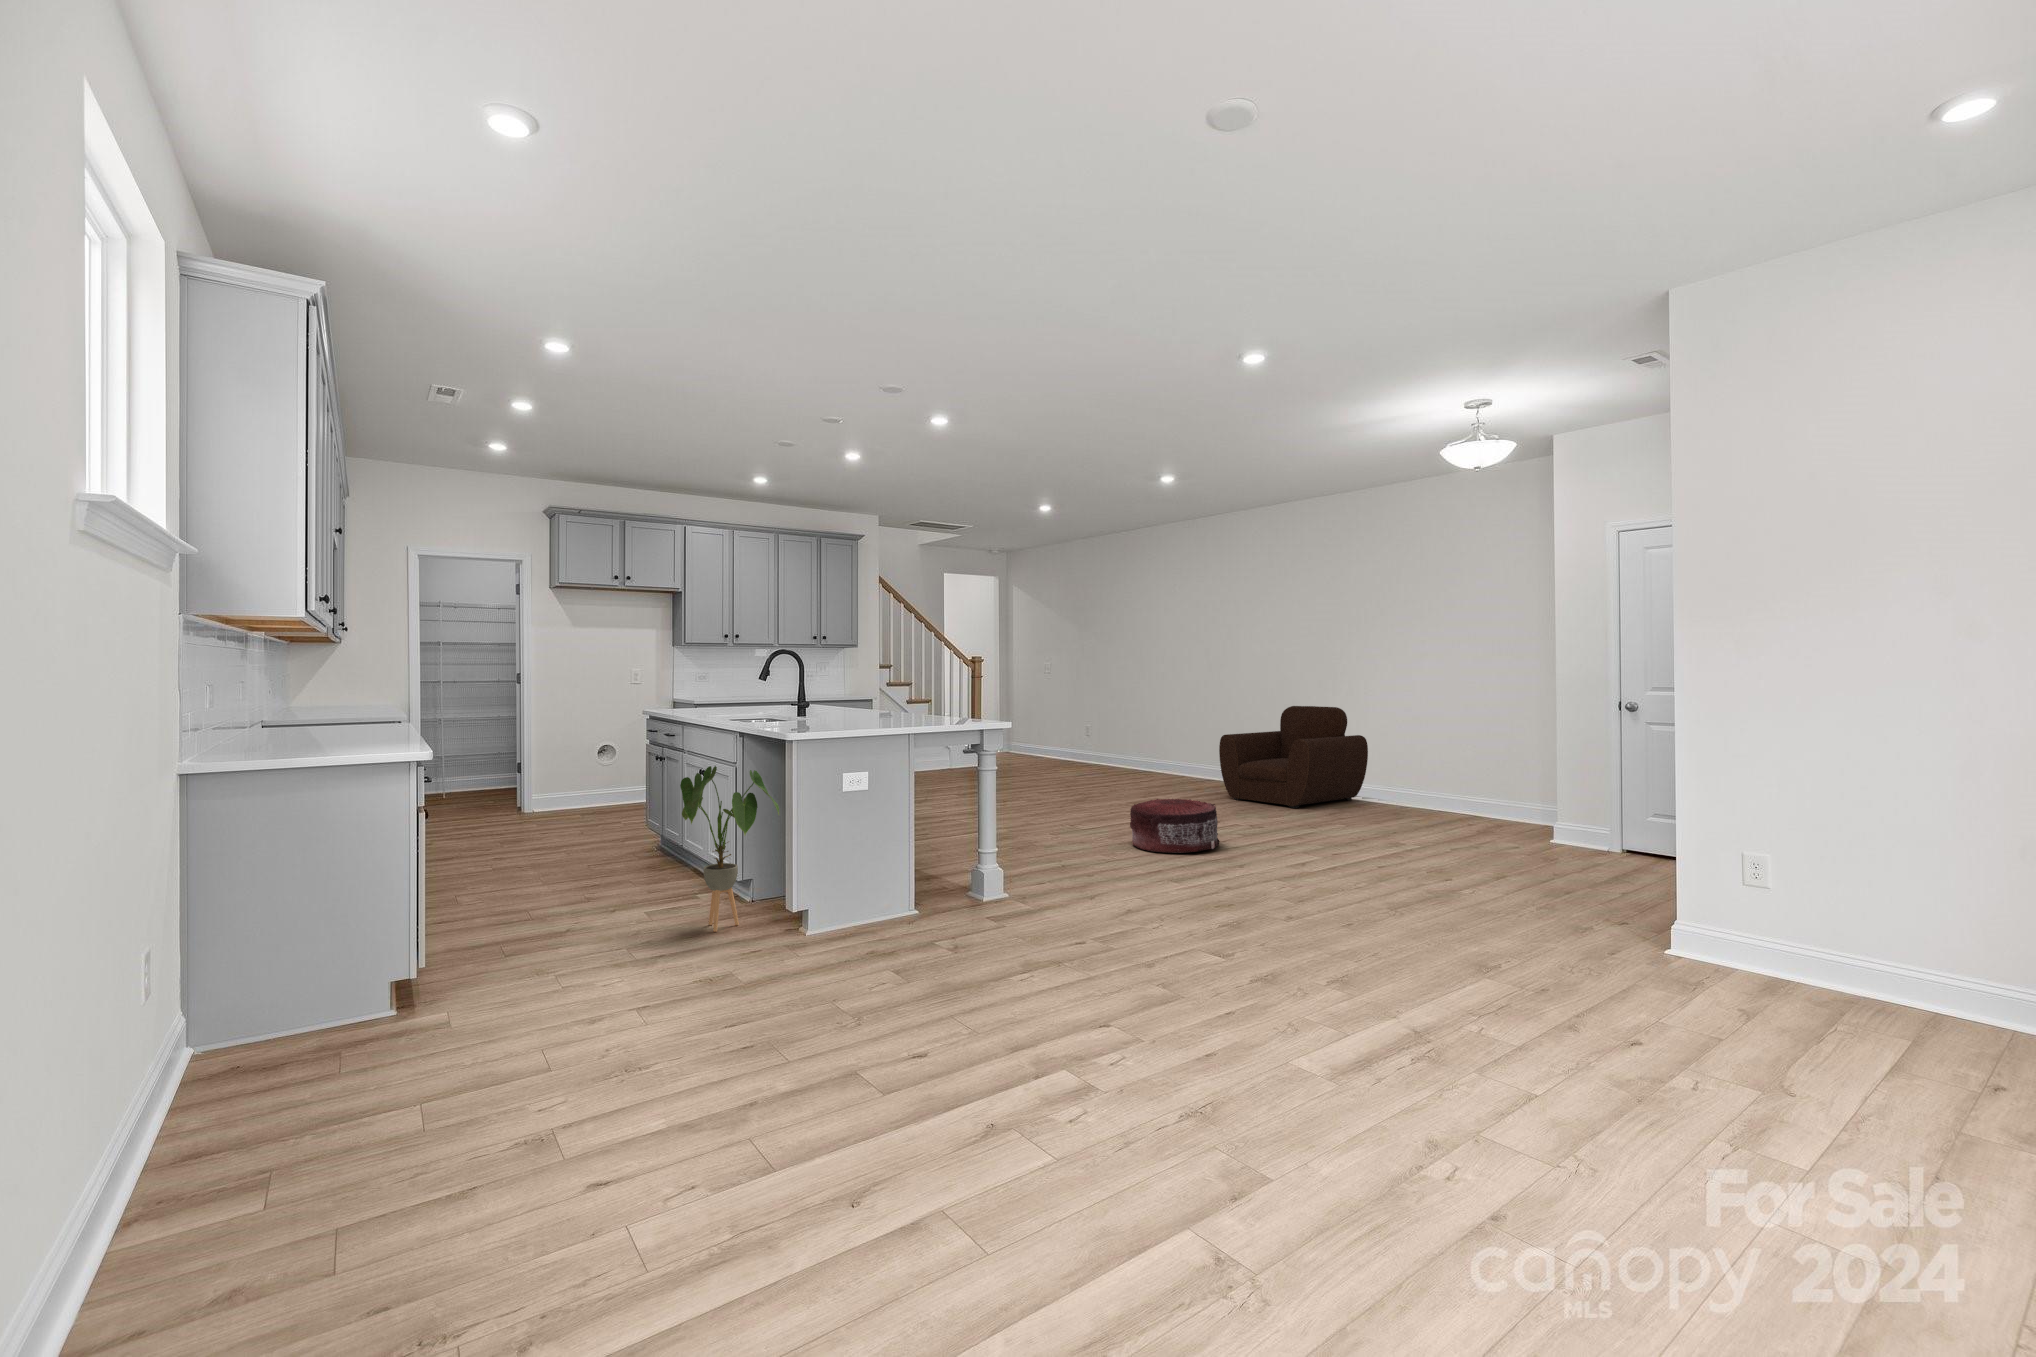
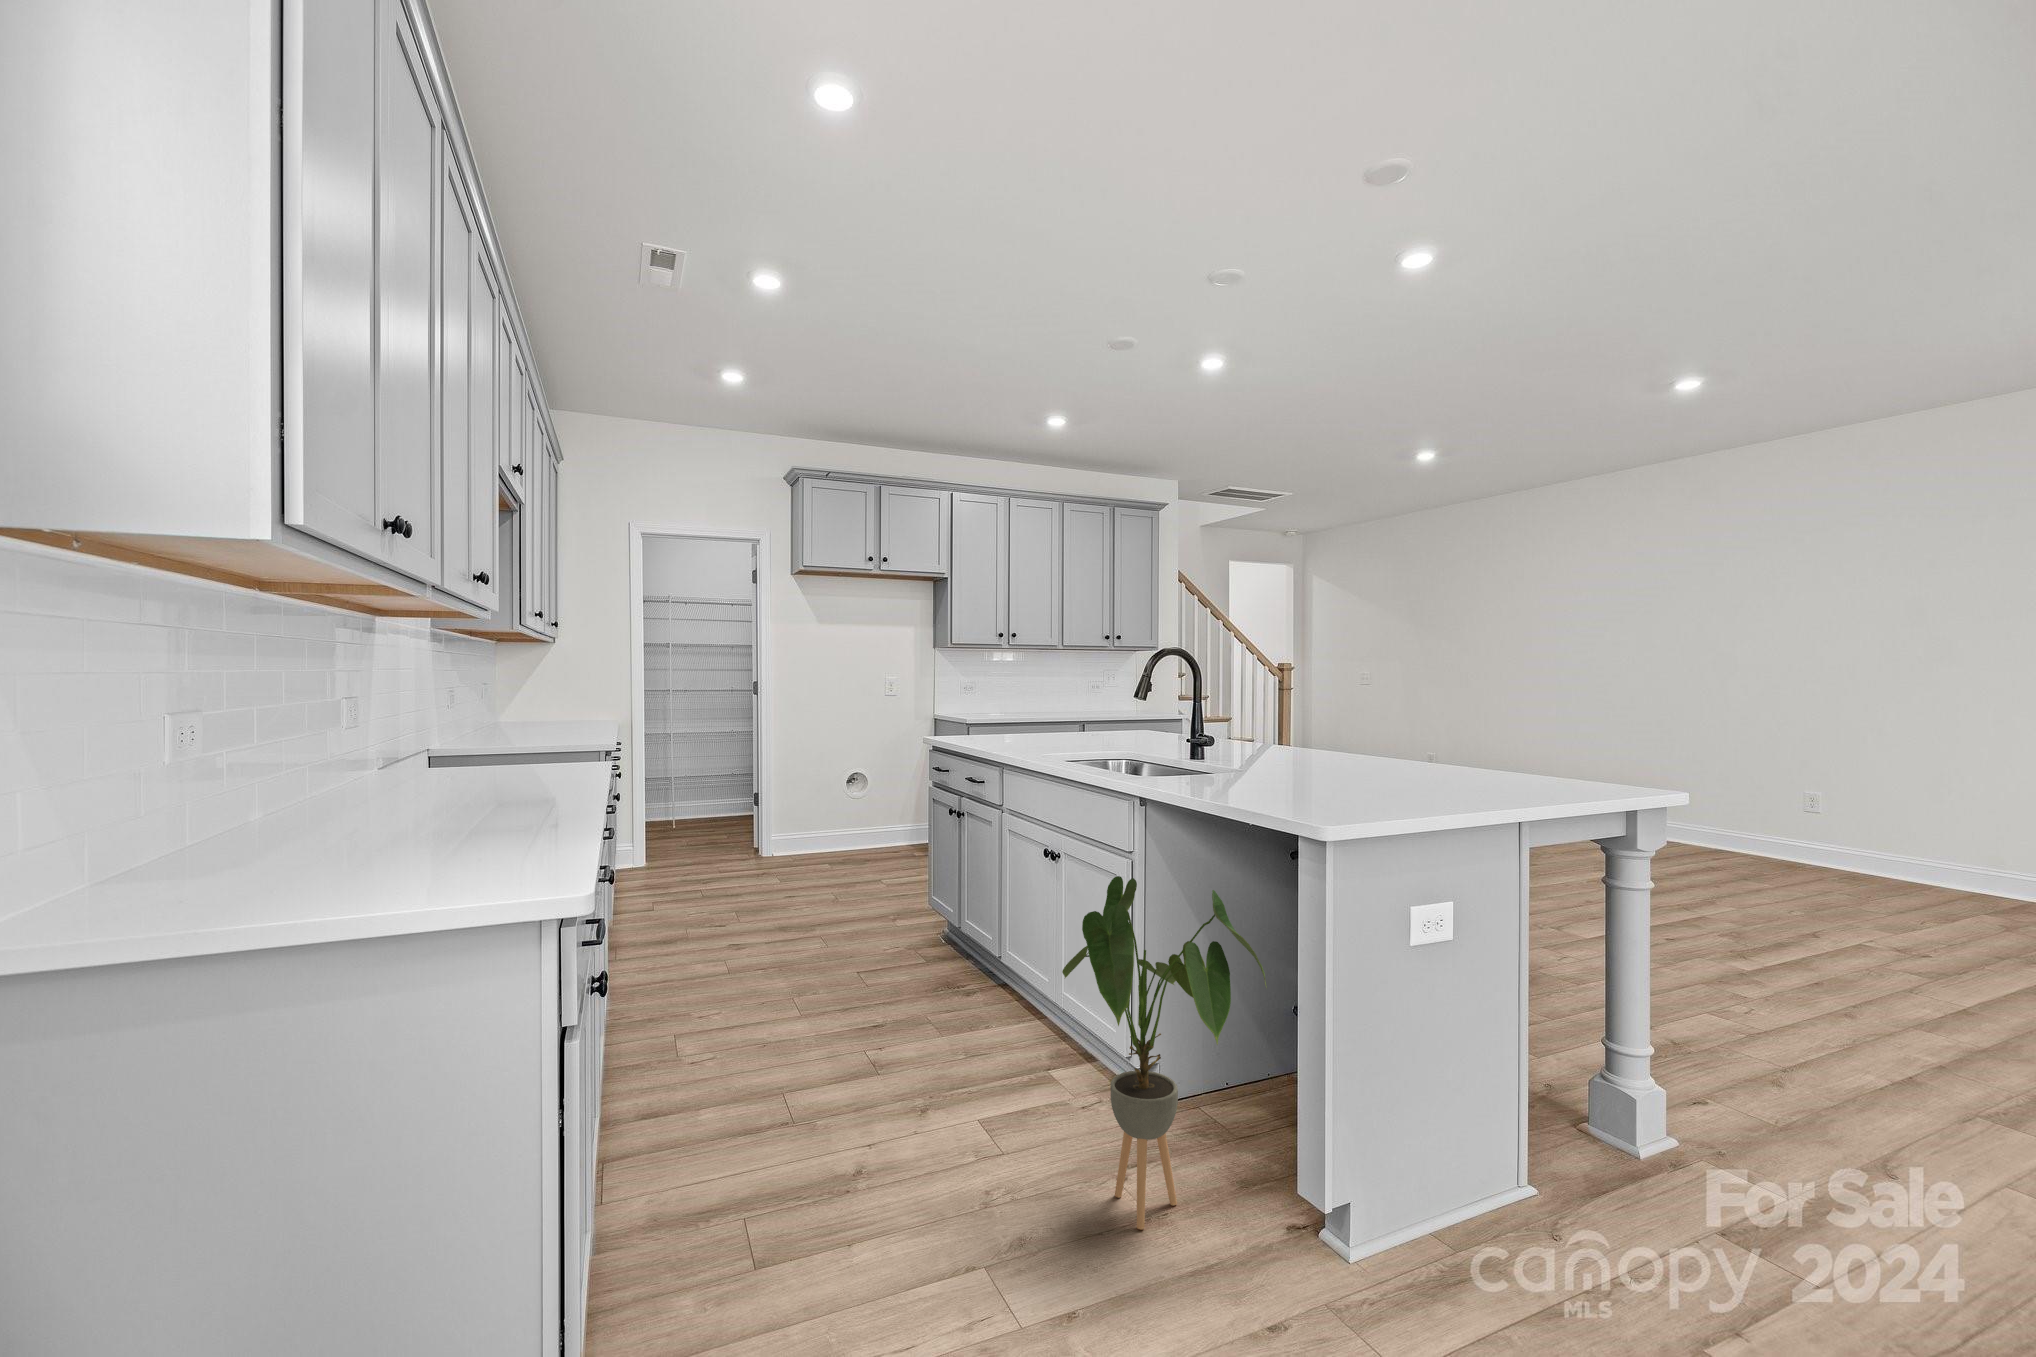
armchair: present [1219,706,1368,808] -> none [1721,733,2007,900]
pouf: present [1130,799,1220,853] -> none [1721,899,1927,1015]

